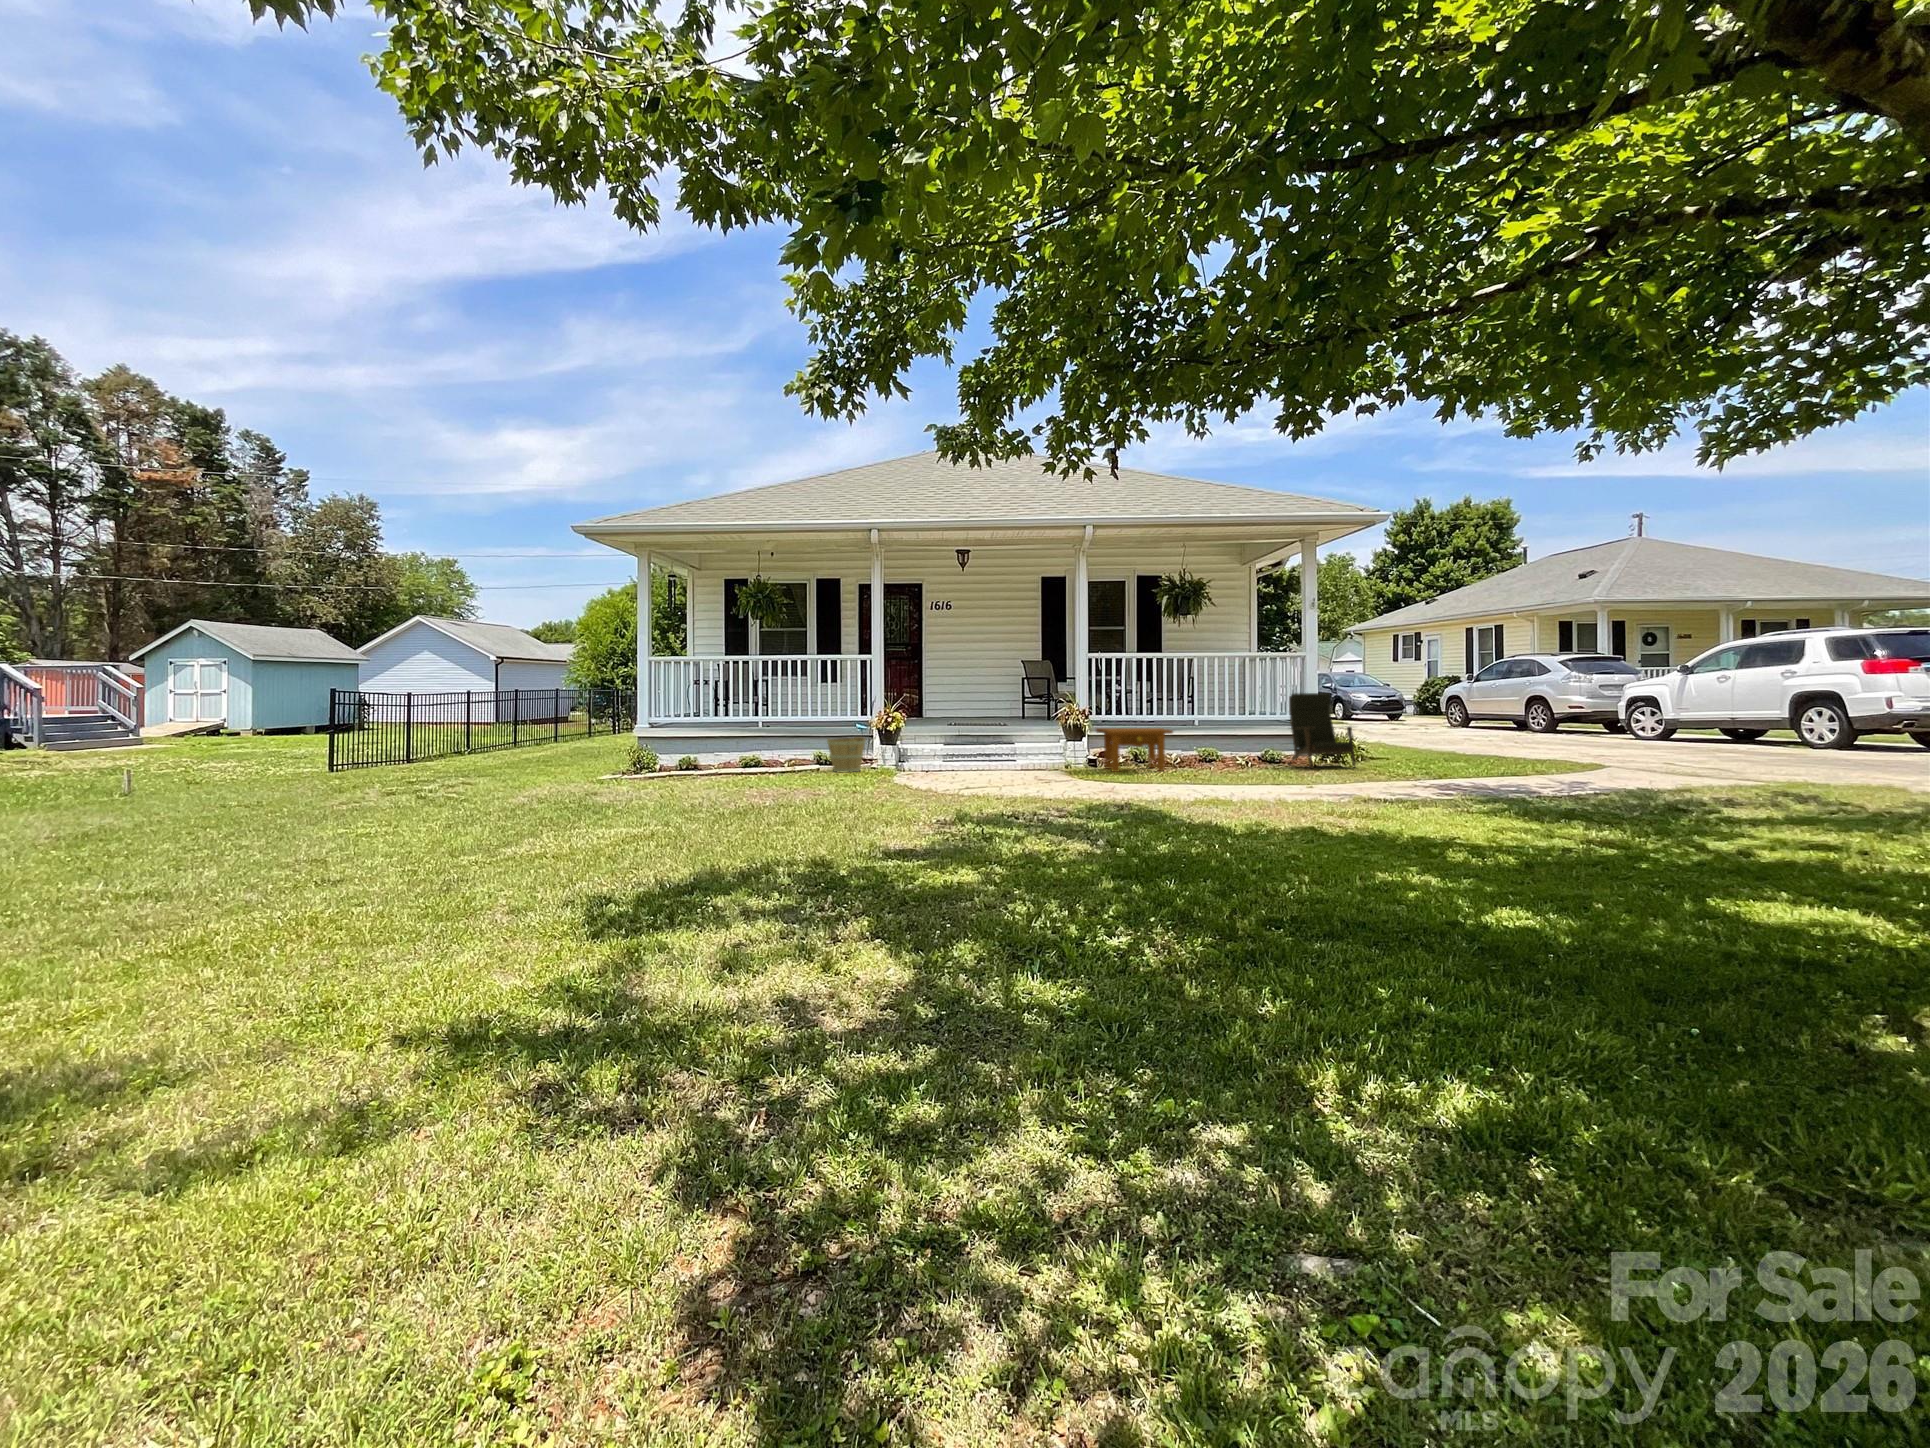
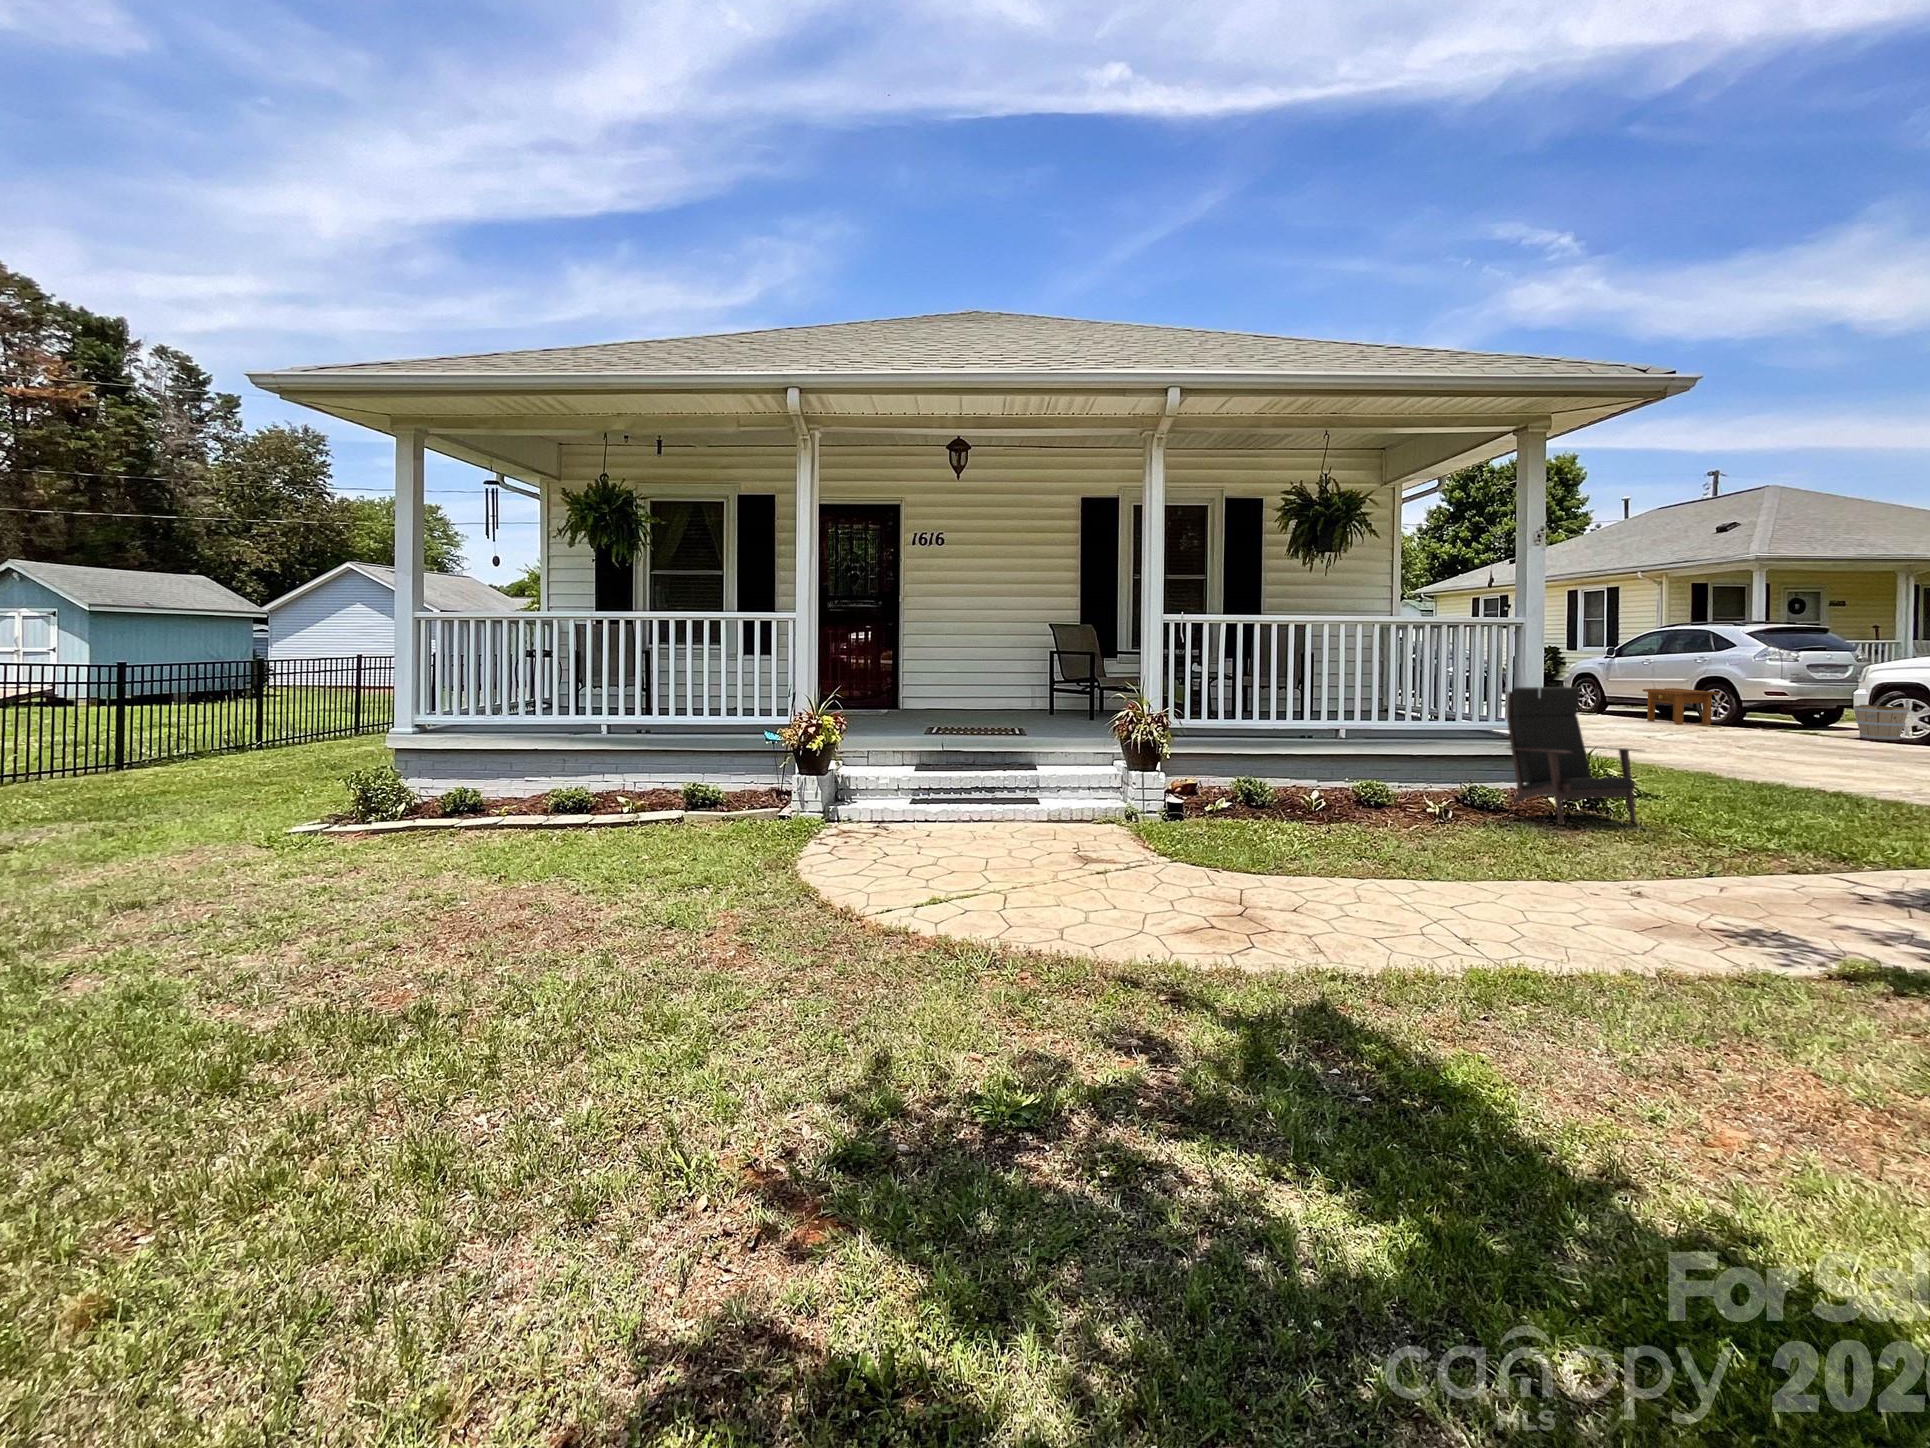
side table: present [1096,728,1173,772] -> present [1643,688,1719,725]
wooden bucket: present [827,737,866,772] -> present [1854,705,1910,740]

